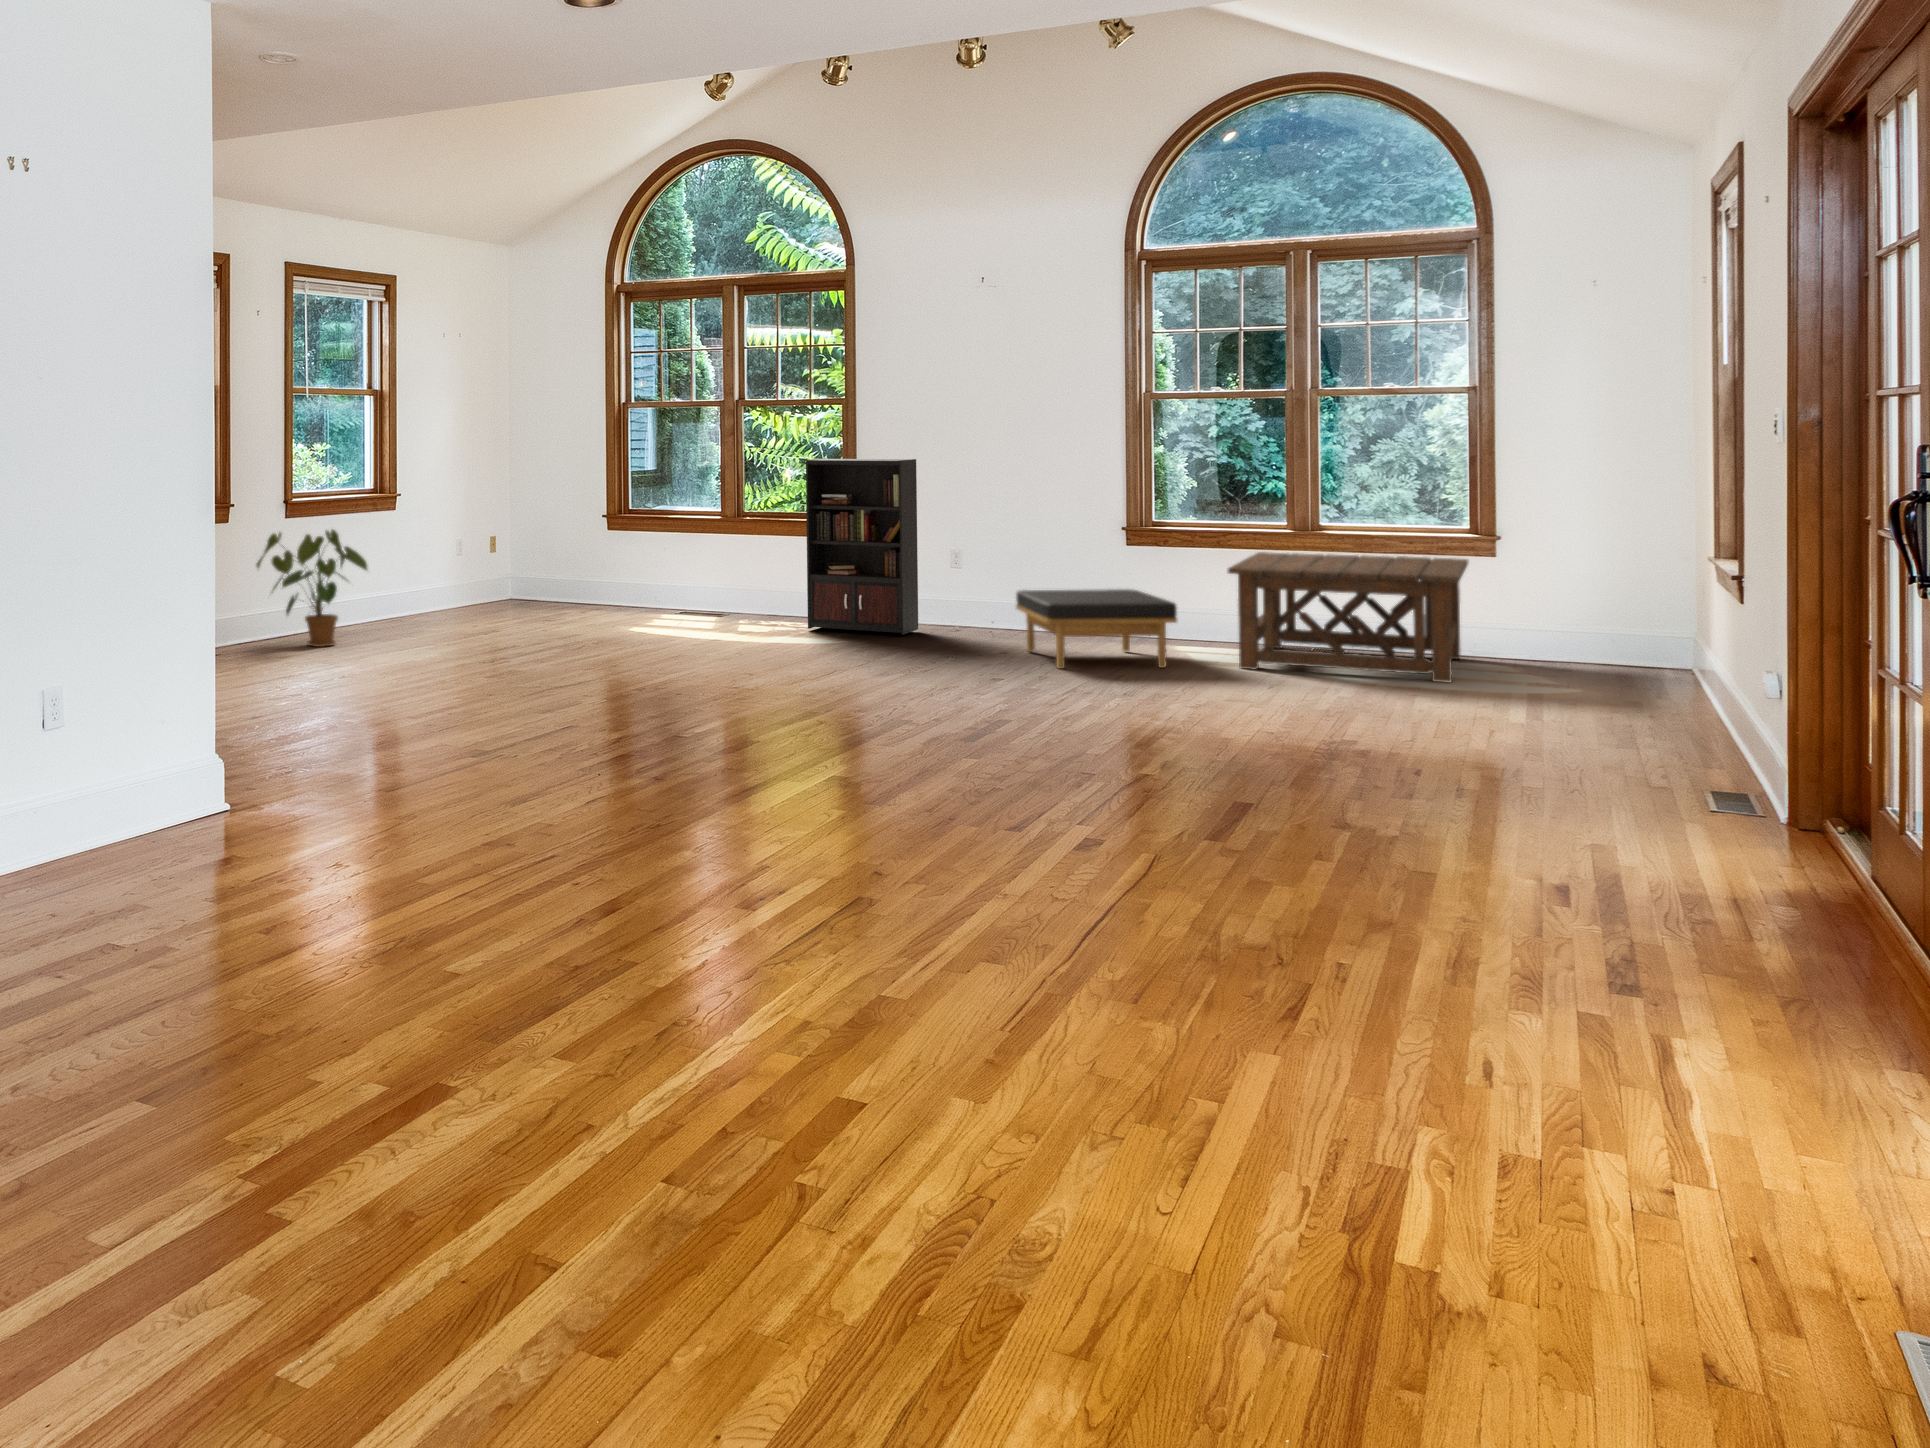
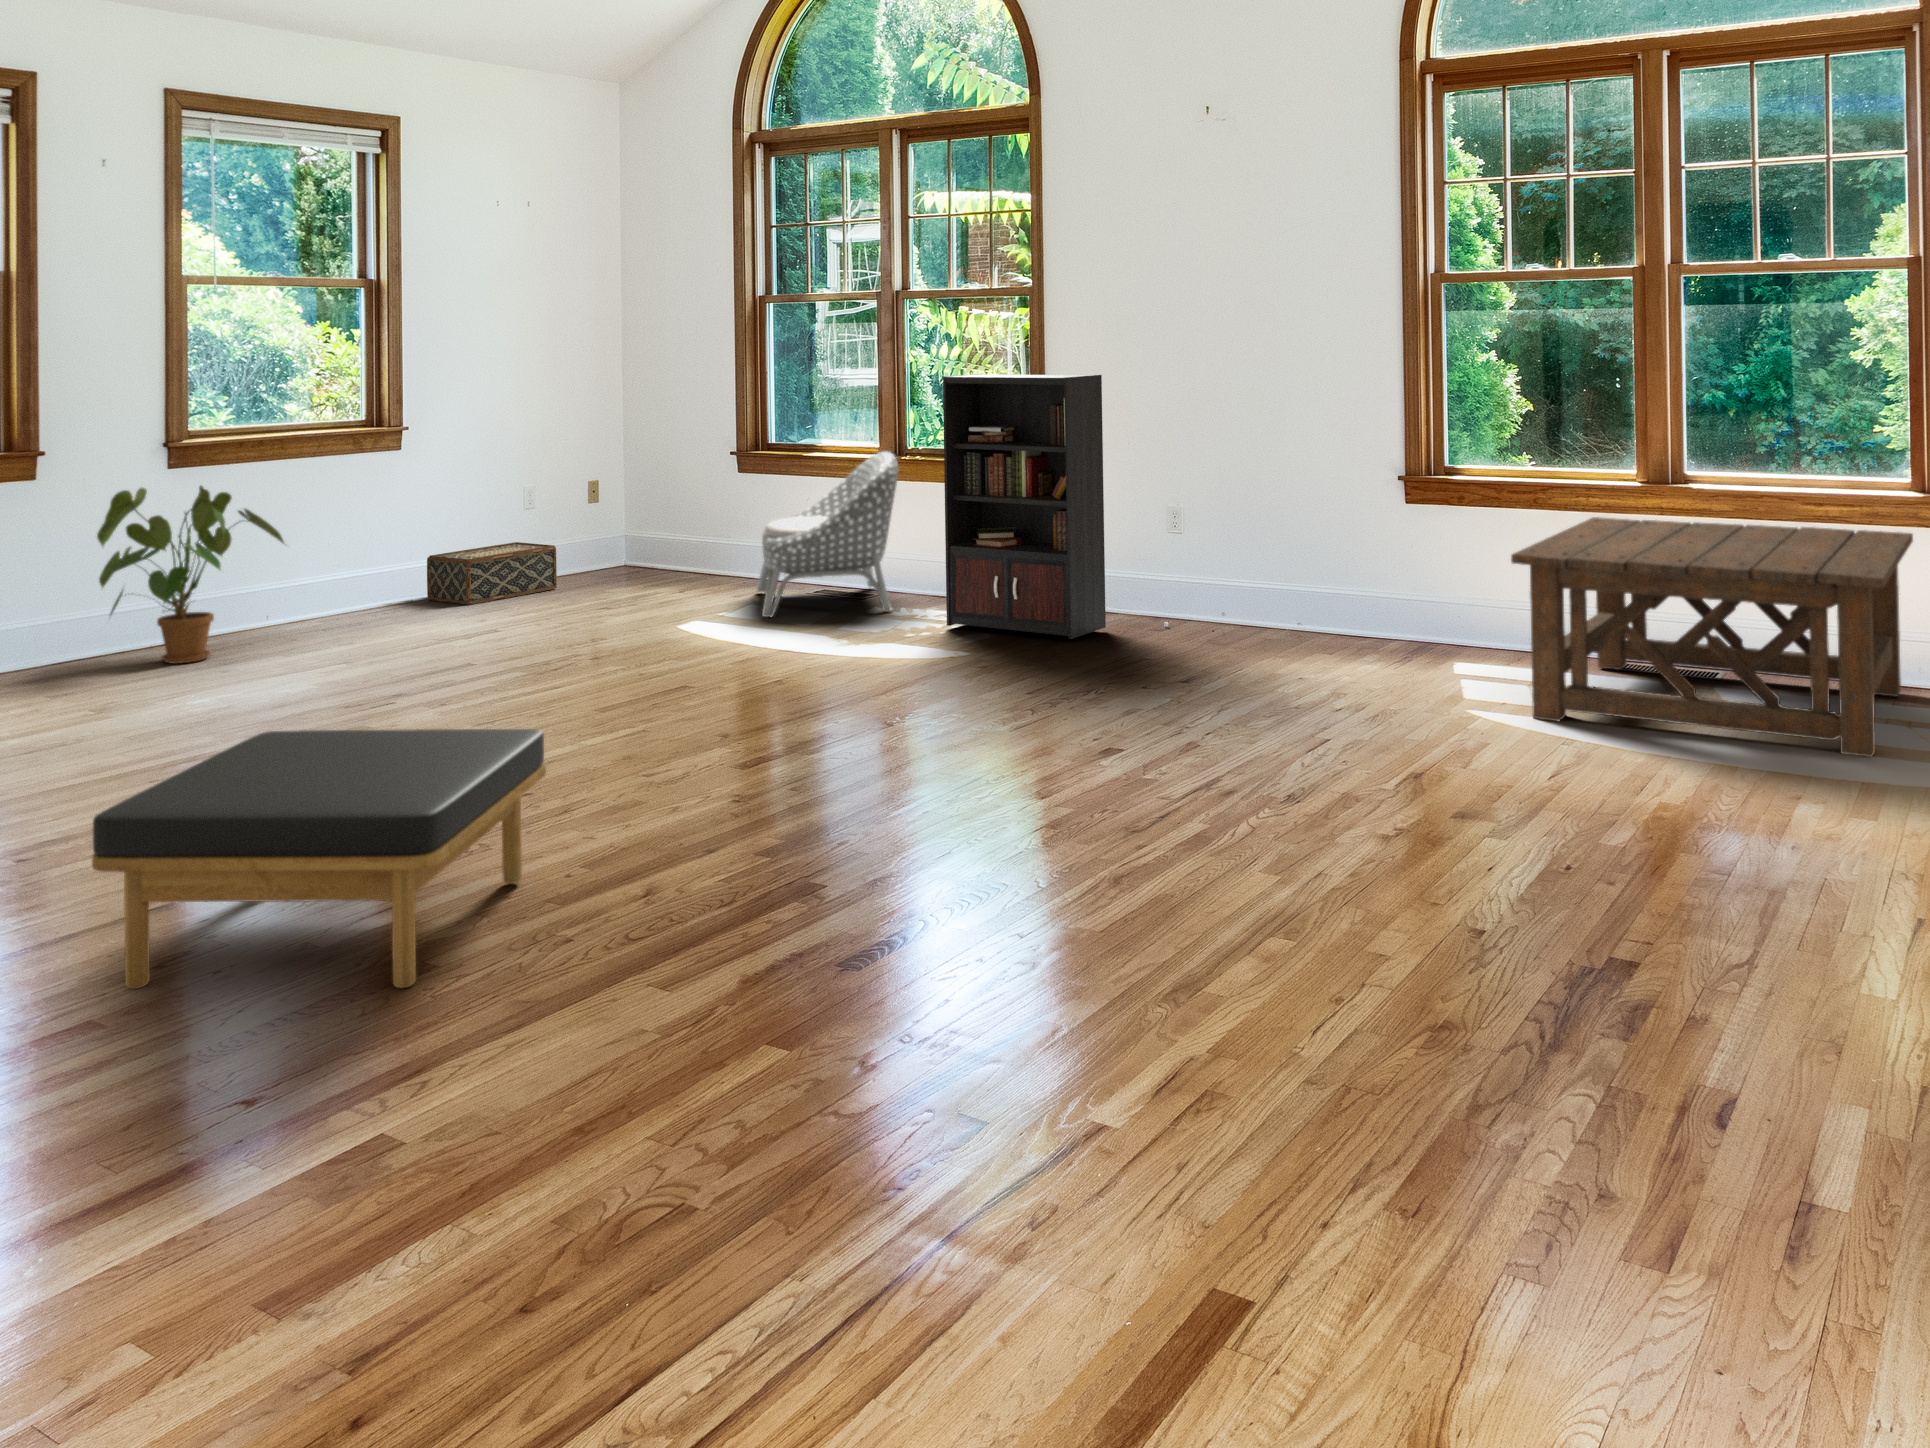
armchair: none [640,513,754,625] -> present [757,452,898,617]
woven basket: none [410,578,490,619] -> present [427,542,557,605]
ottoman: present [1016,589,1177,669] -> present [92,729,546,989]

